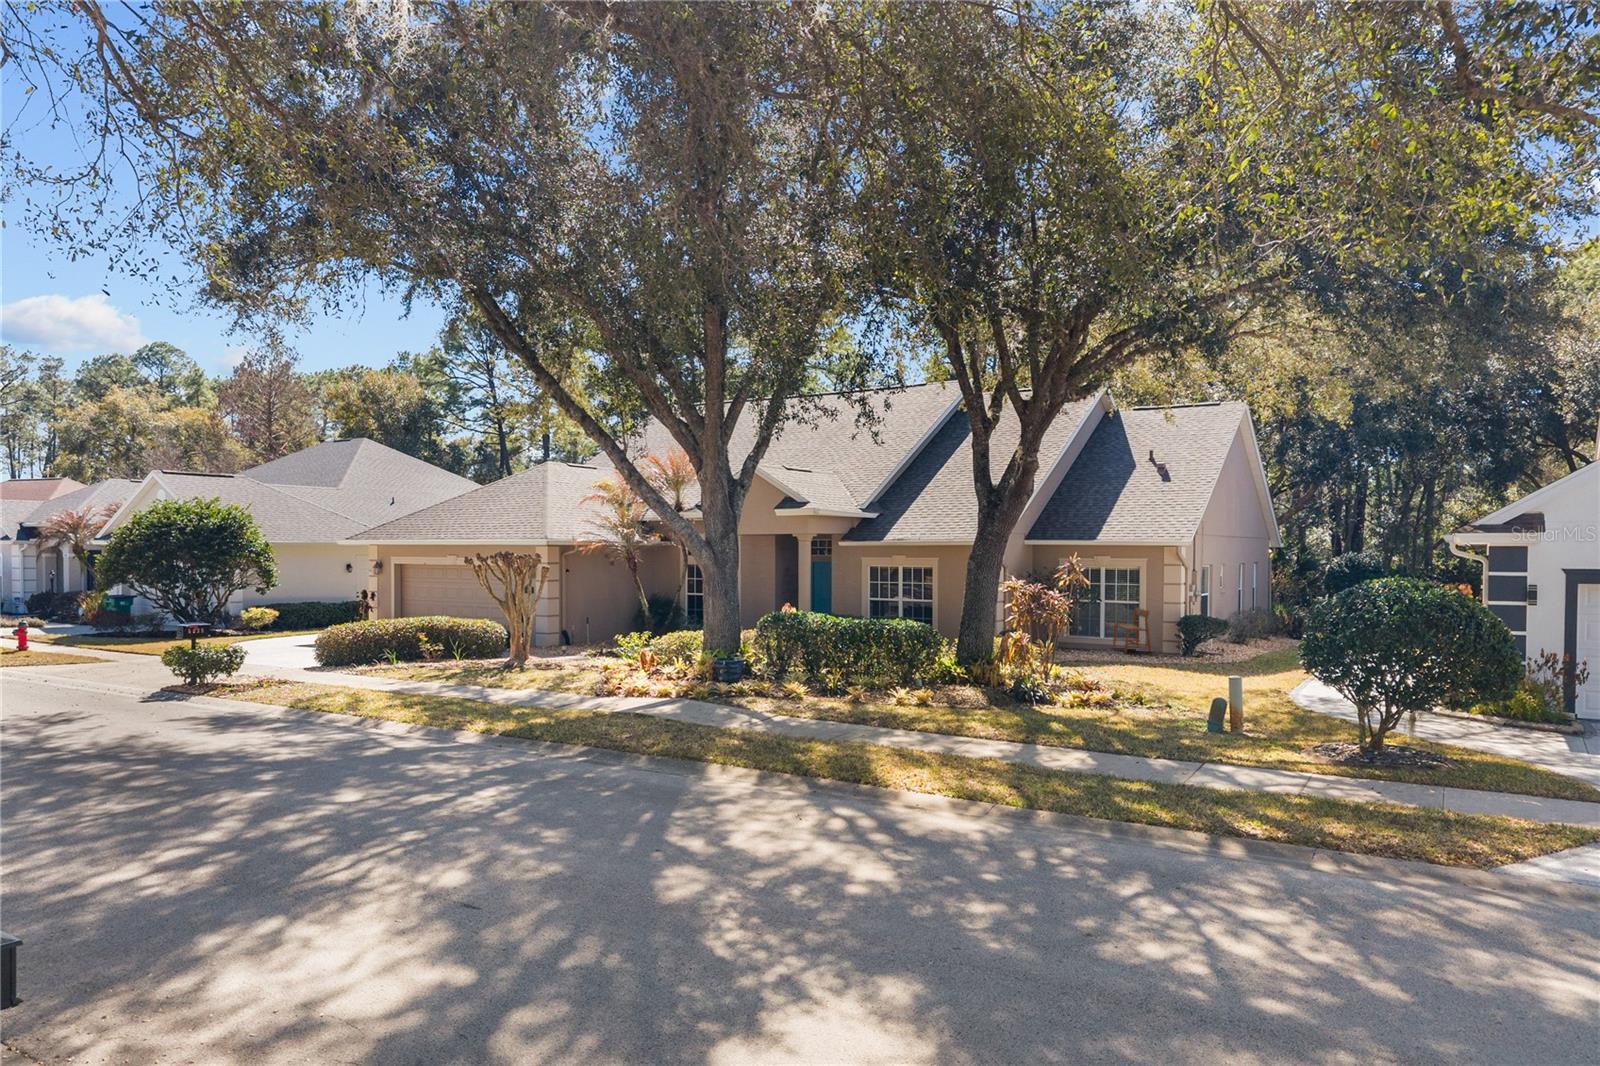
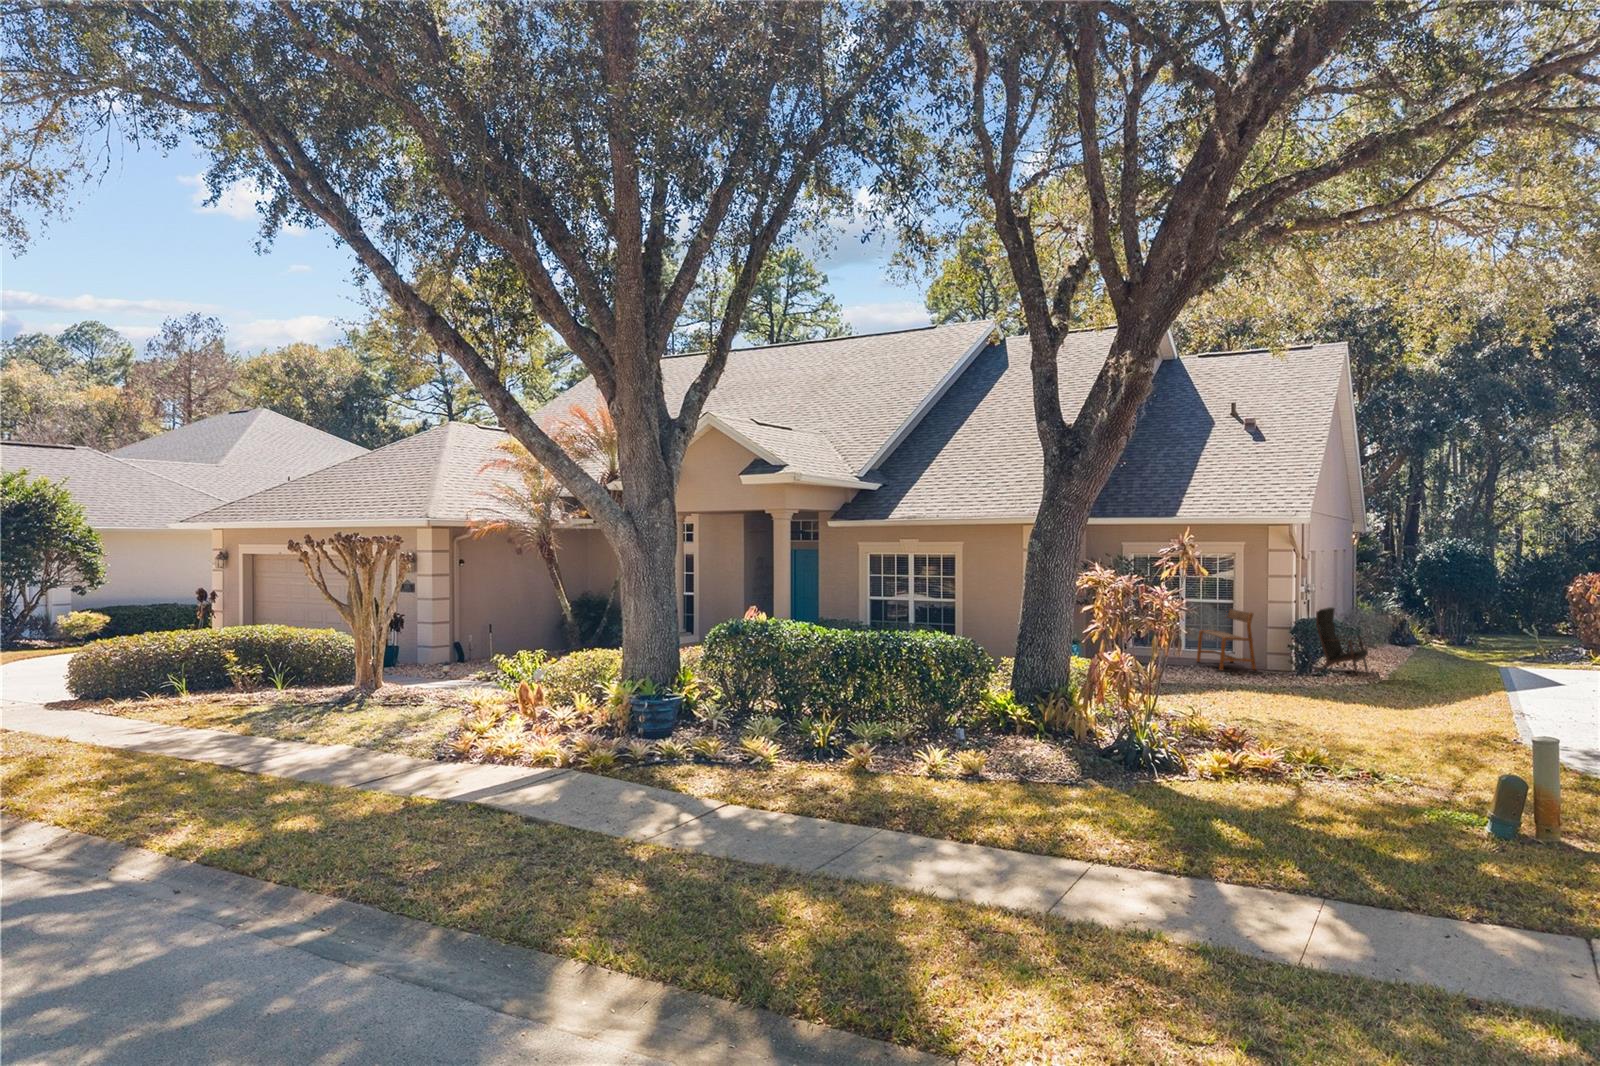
lounge chair: none [1192,607,1233,656] -> present [1316,607,1368,675]

